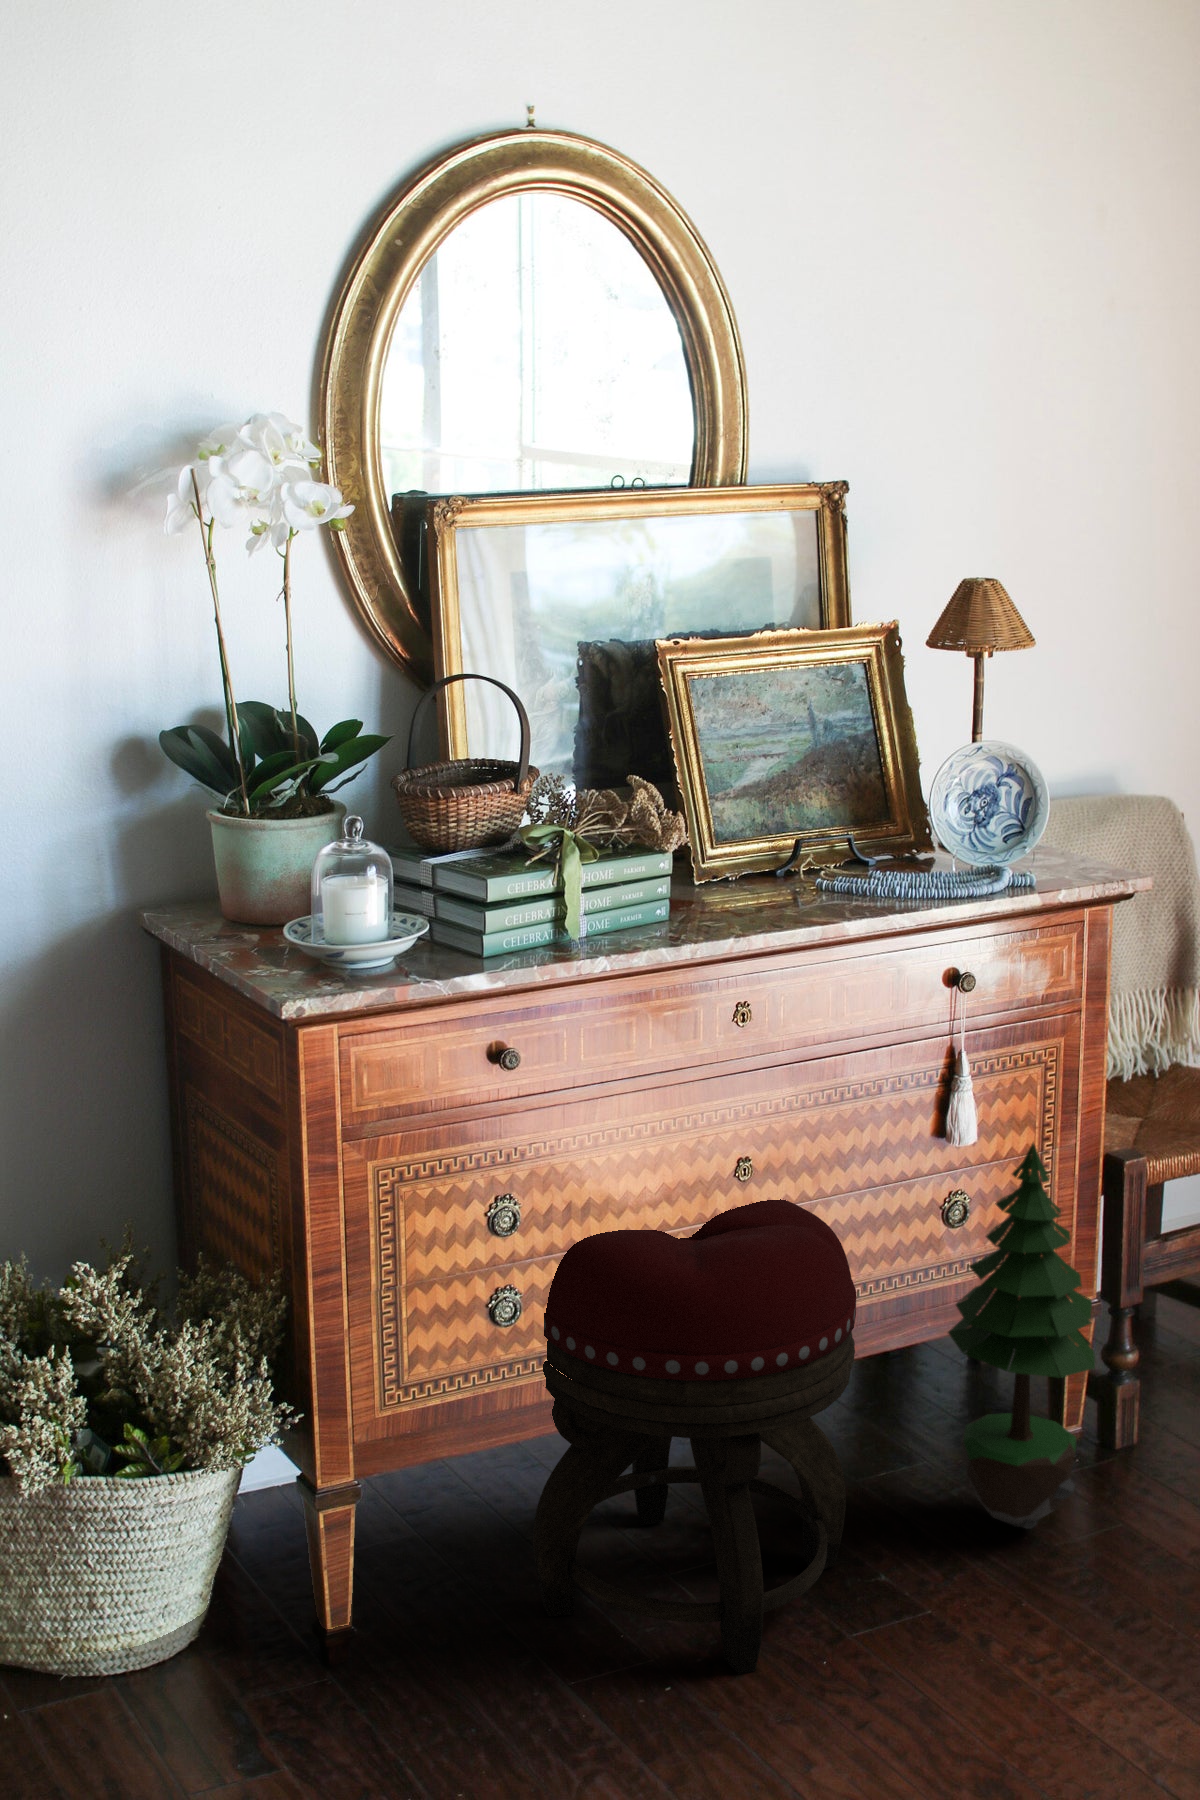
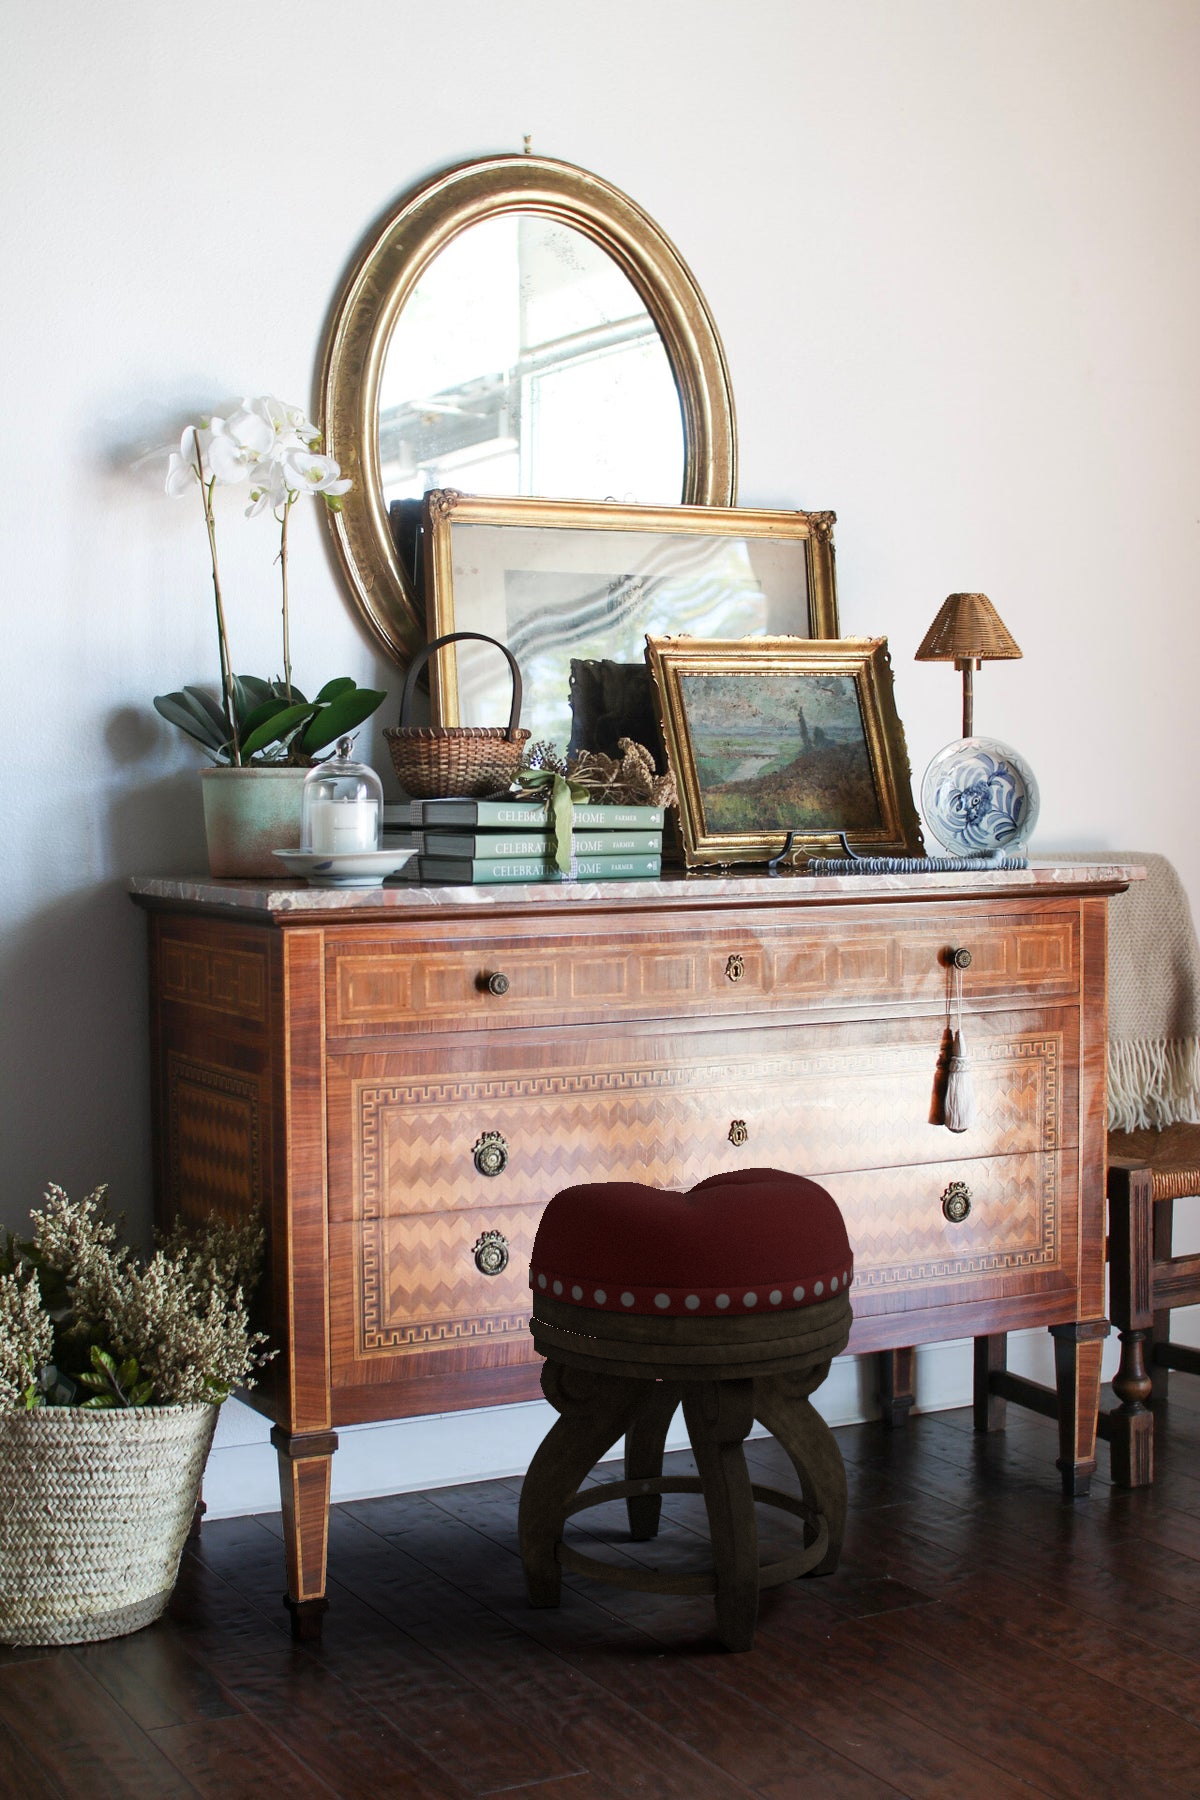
potted tree: present [948,1143,1095,1529] -> none [949,1118,1105,1543]

